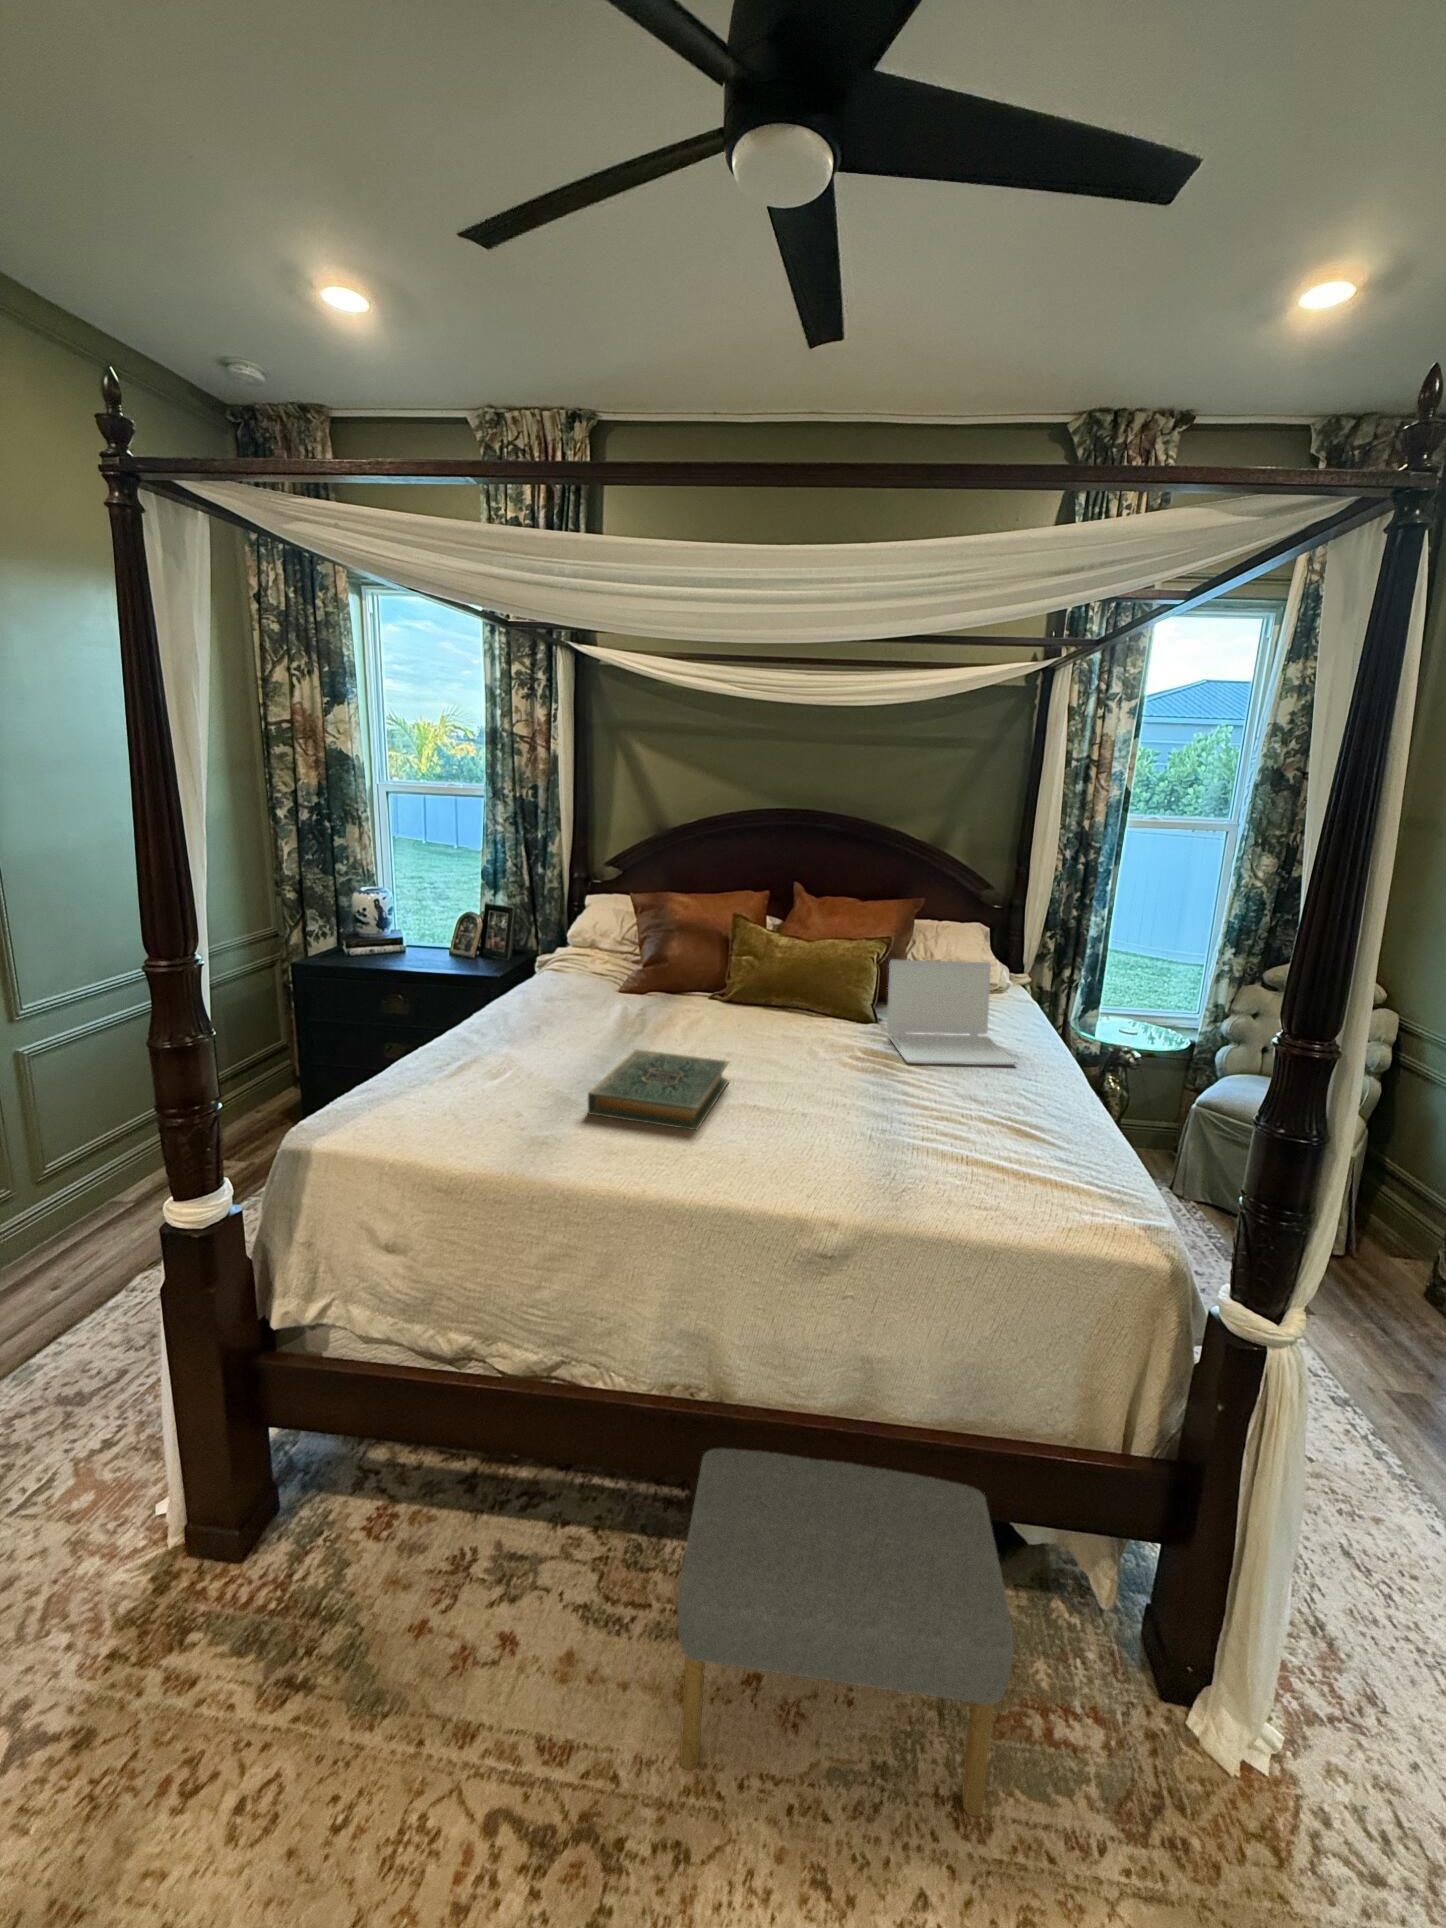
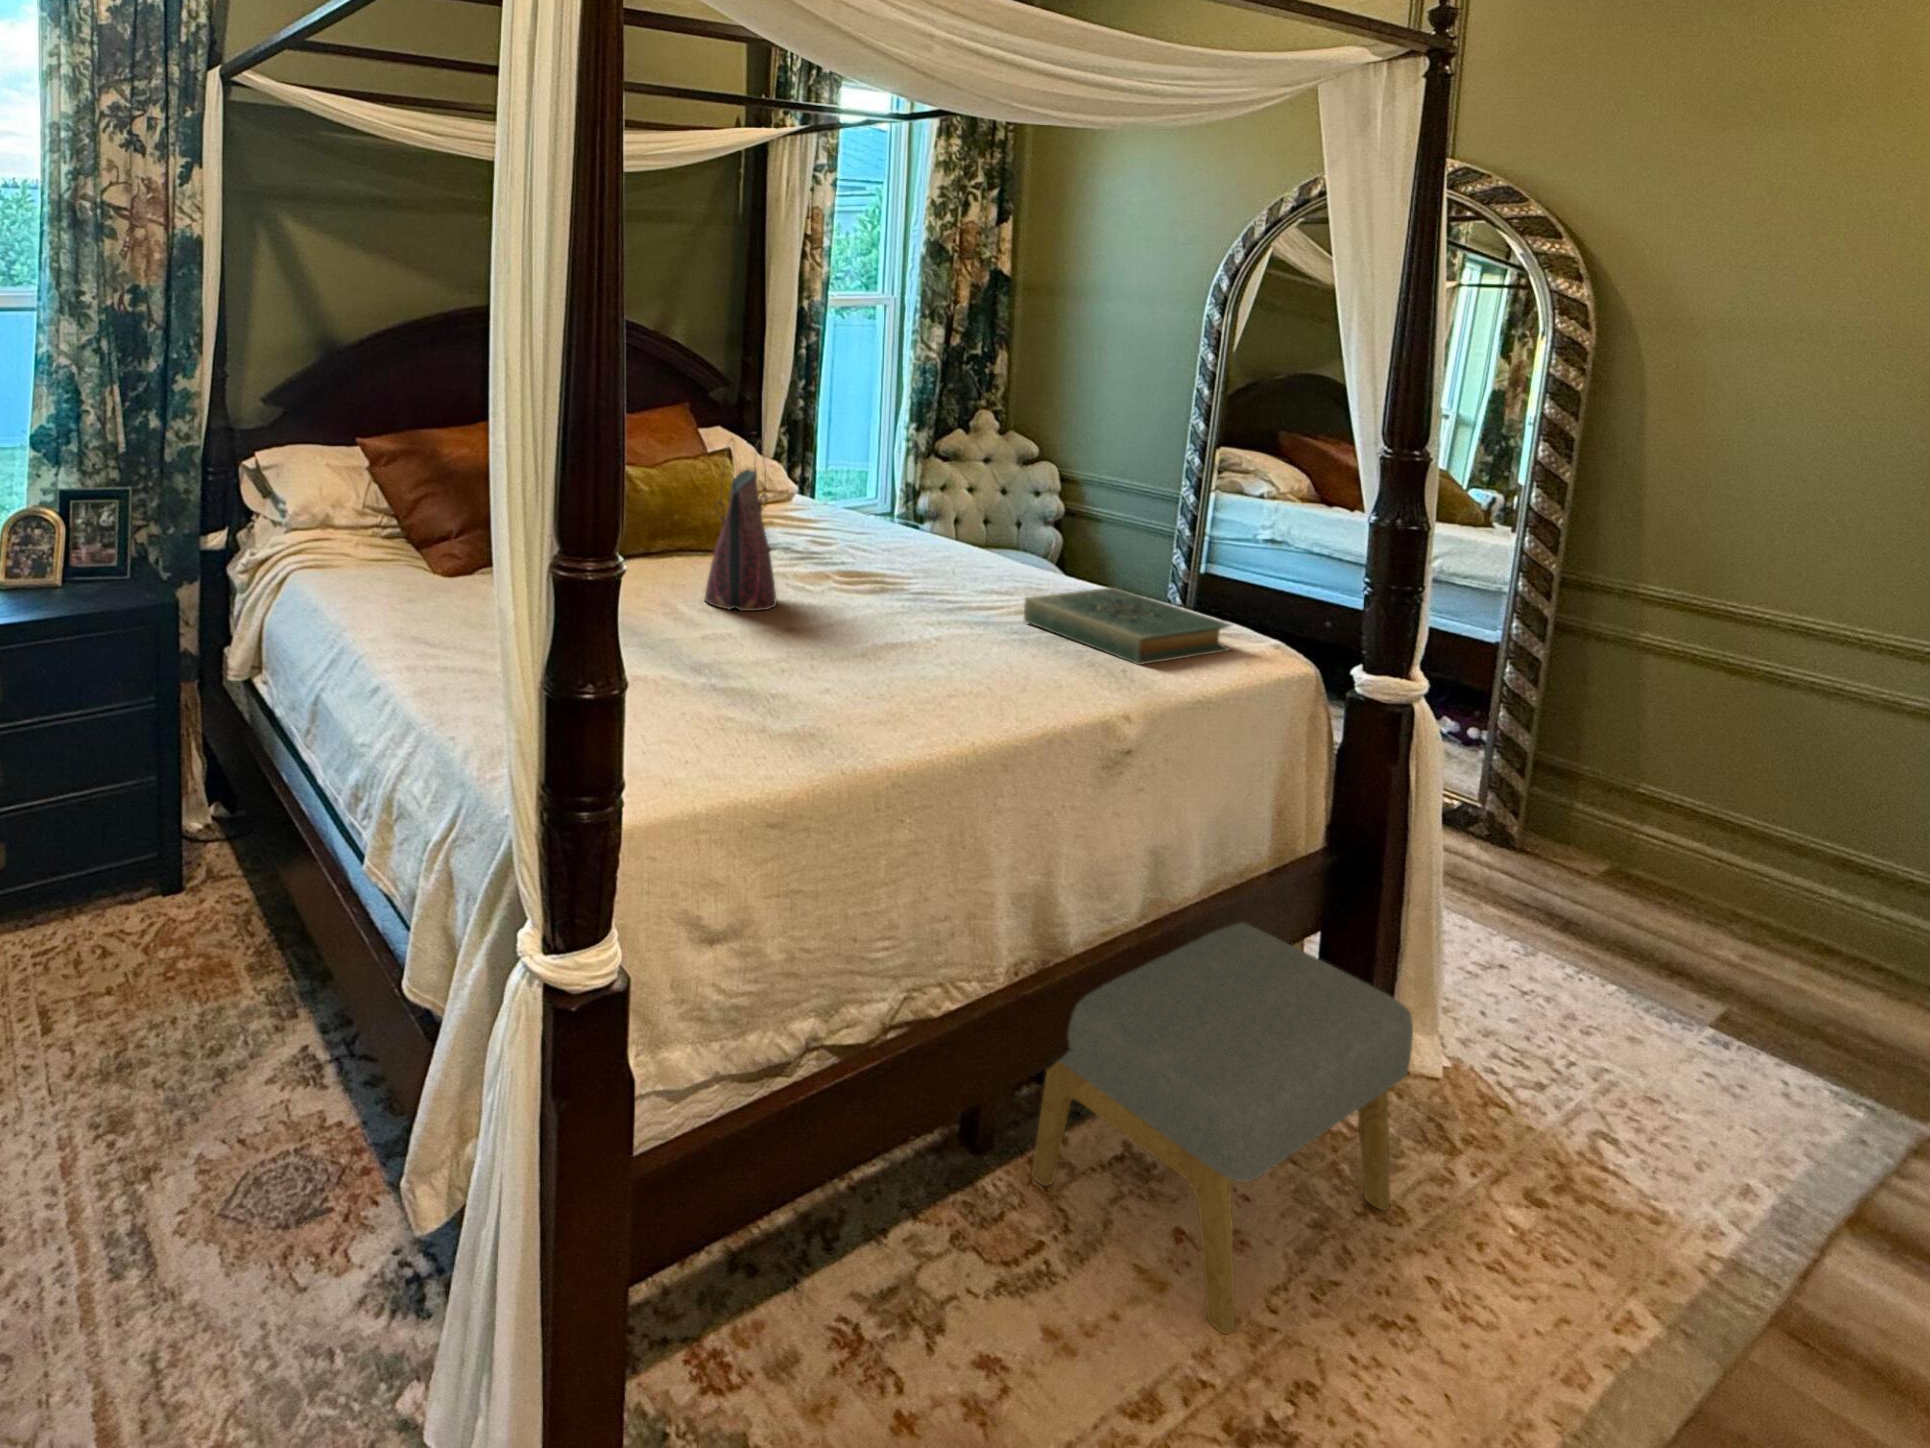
handbag: none [708,922,784,1061] -> present [704,439,777,611]
laptop: present [887,959,1015,1065] -> none [805,459,957,577]
hardback book: present [588,1049,729,1130] -> present [1024,587,1231,665]

